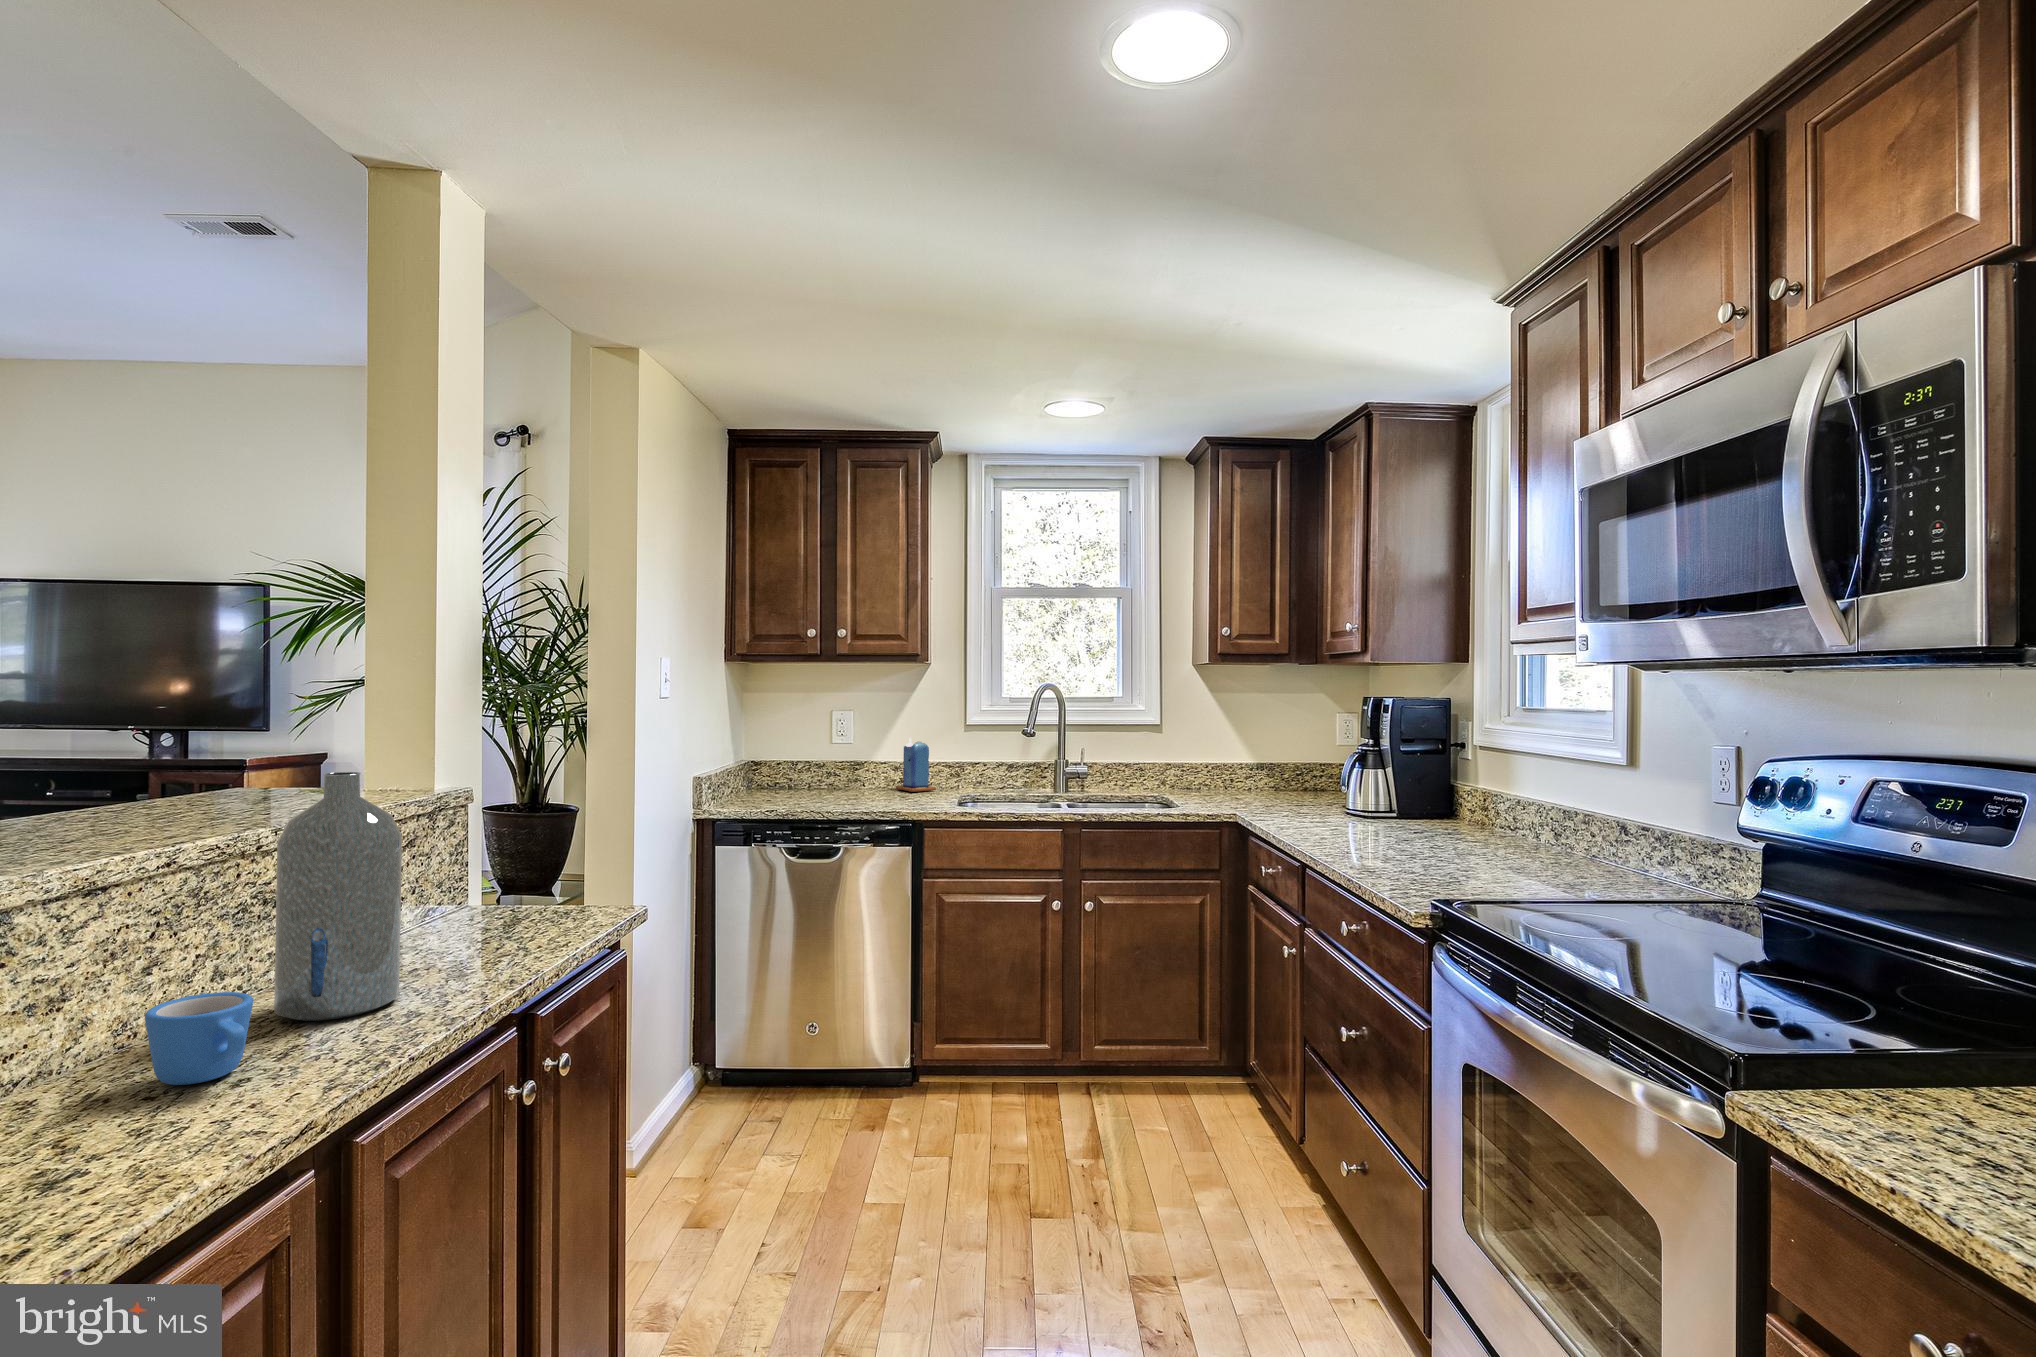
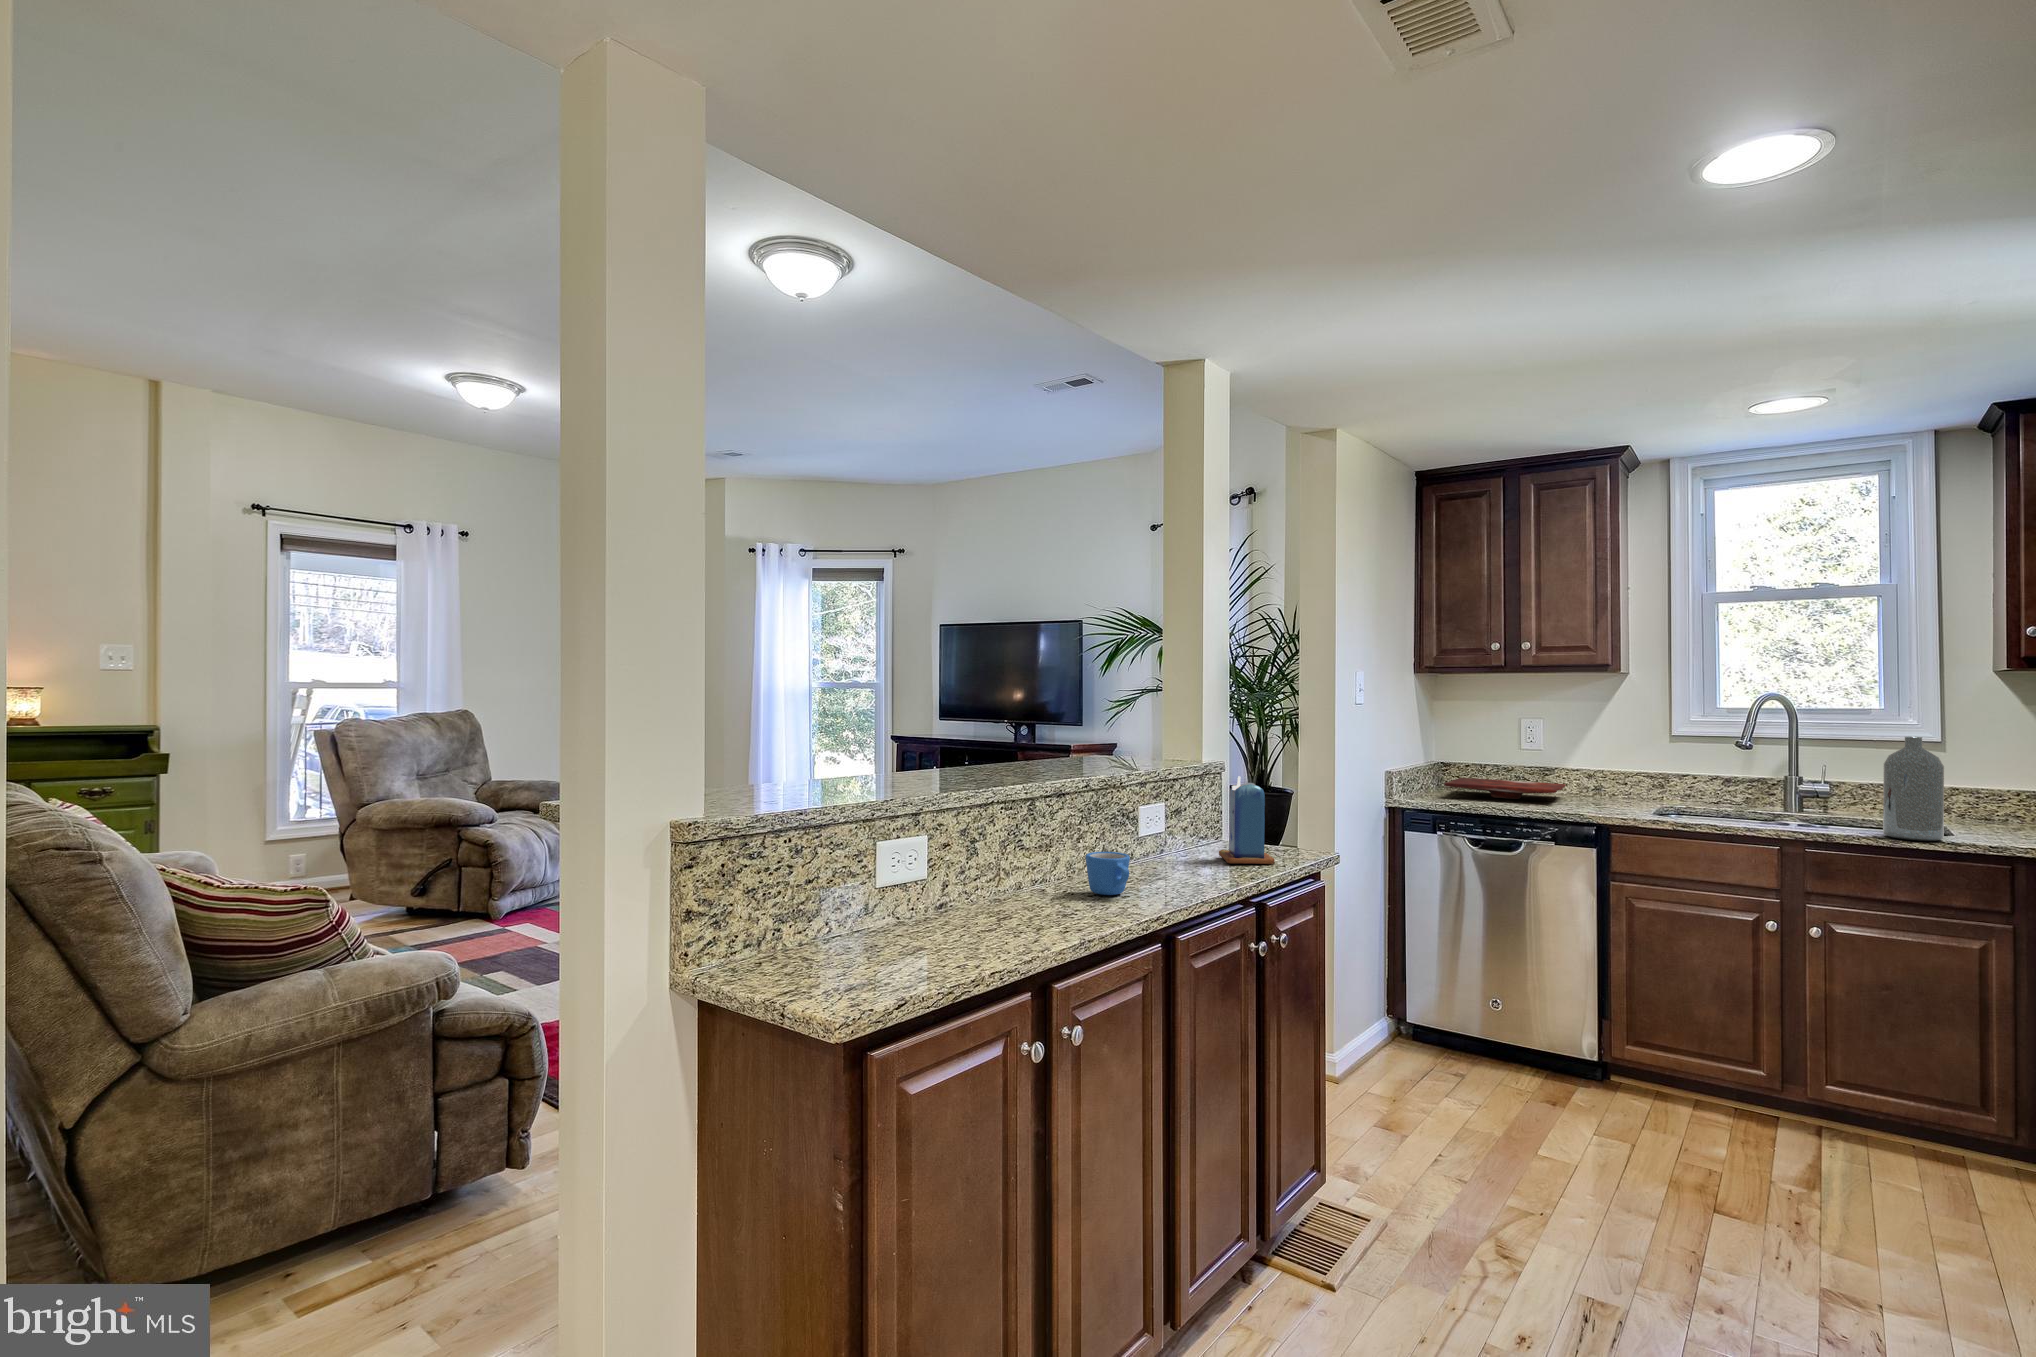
candle: present [896,738,936,792] -> present [1219,776,1275,864]
bottle: present [274,772,402,1021] -> present [1883,737,1944,841]
cutting board: none [757,777,877,797] -> present [1444,778,1566,799]

